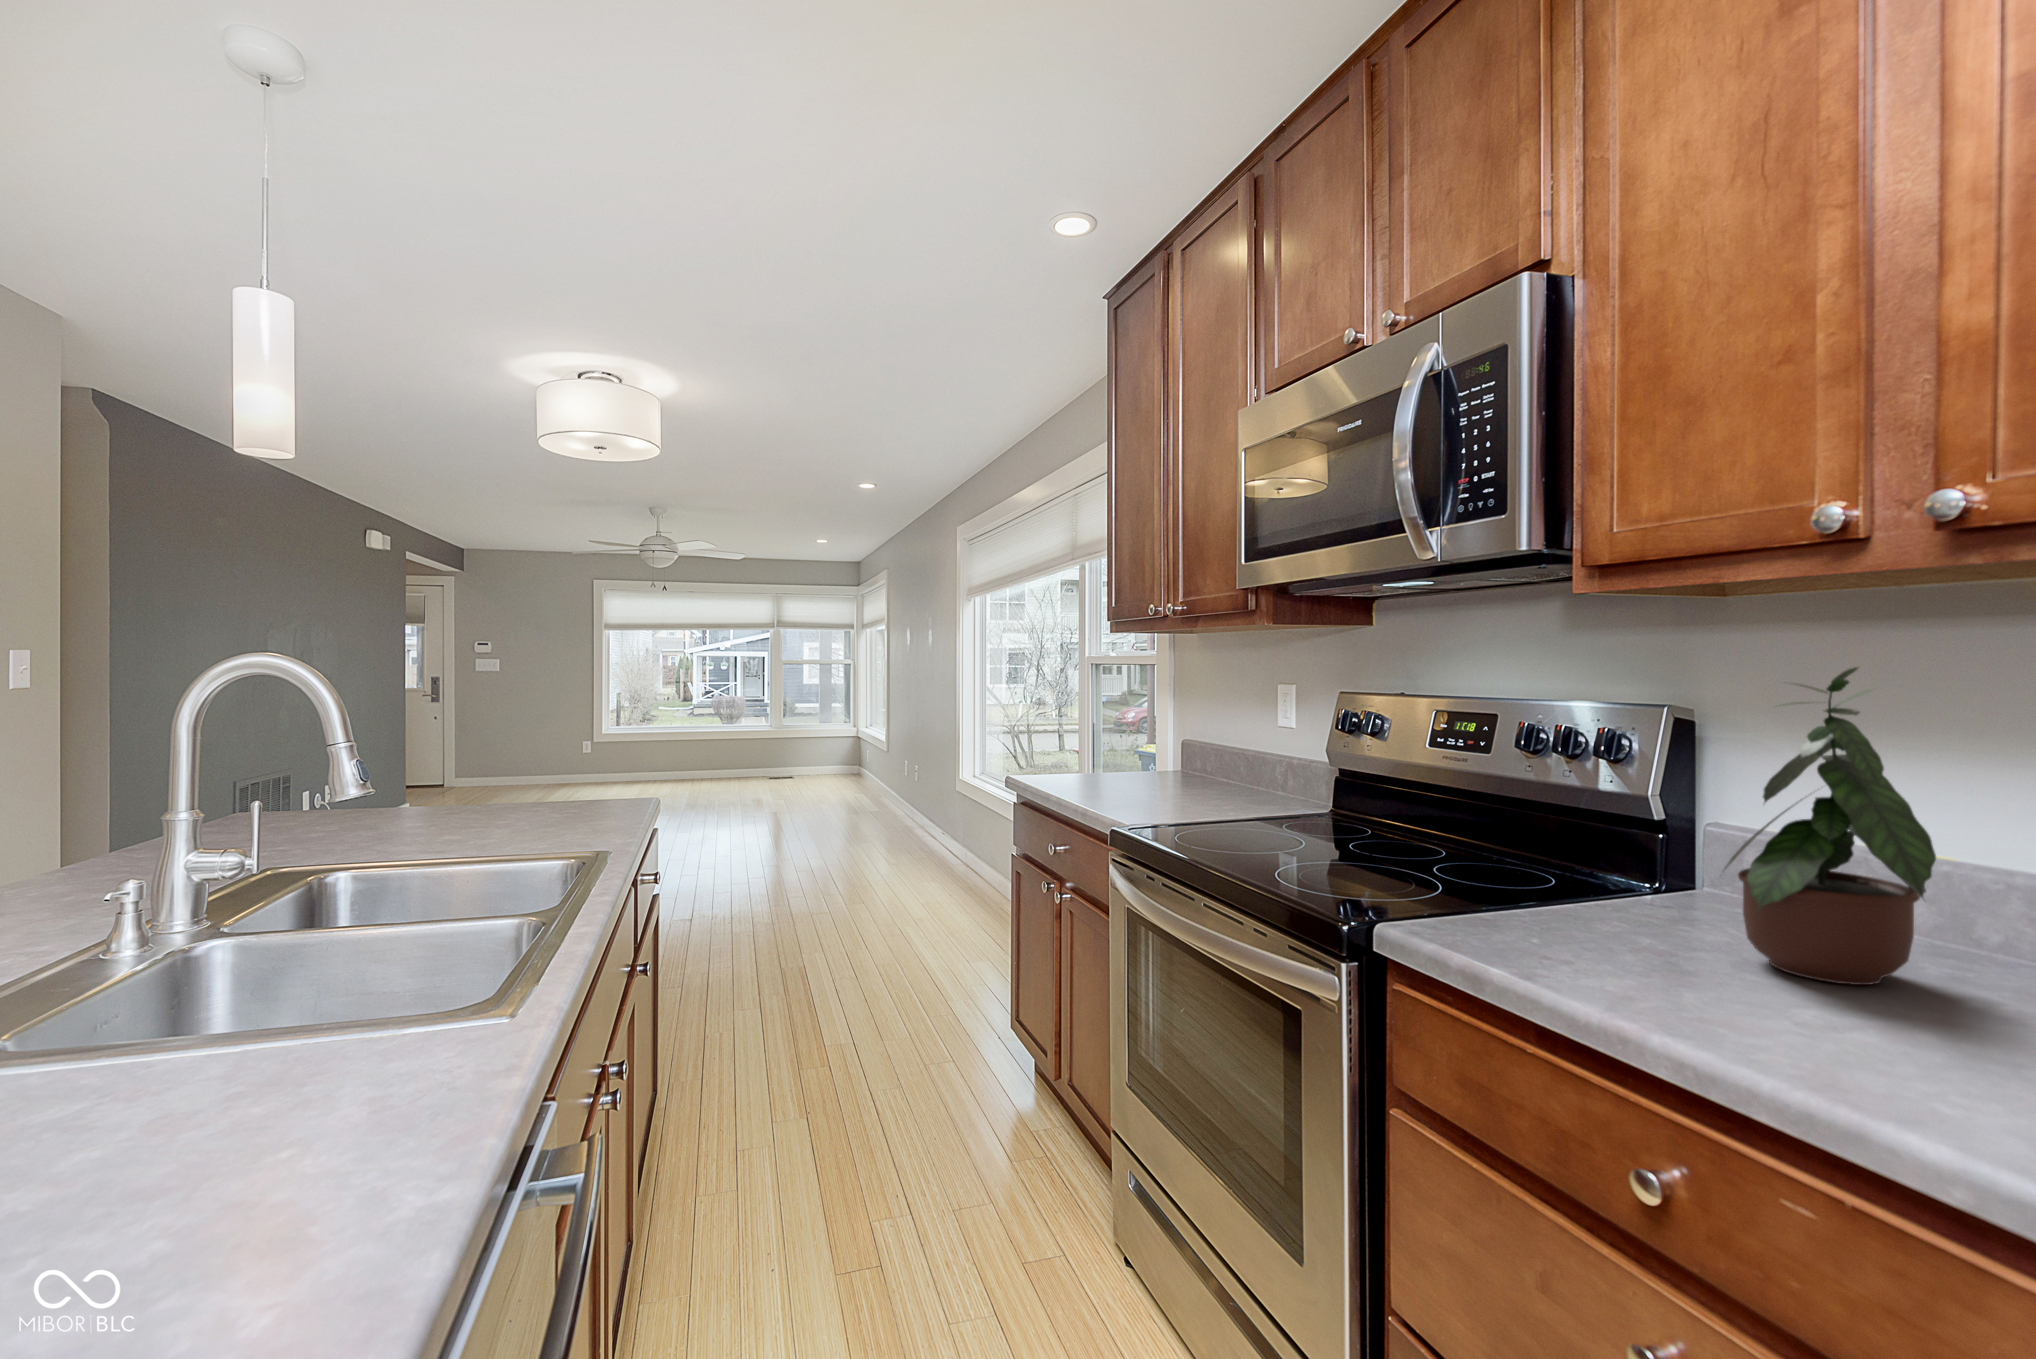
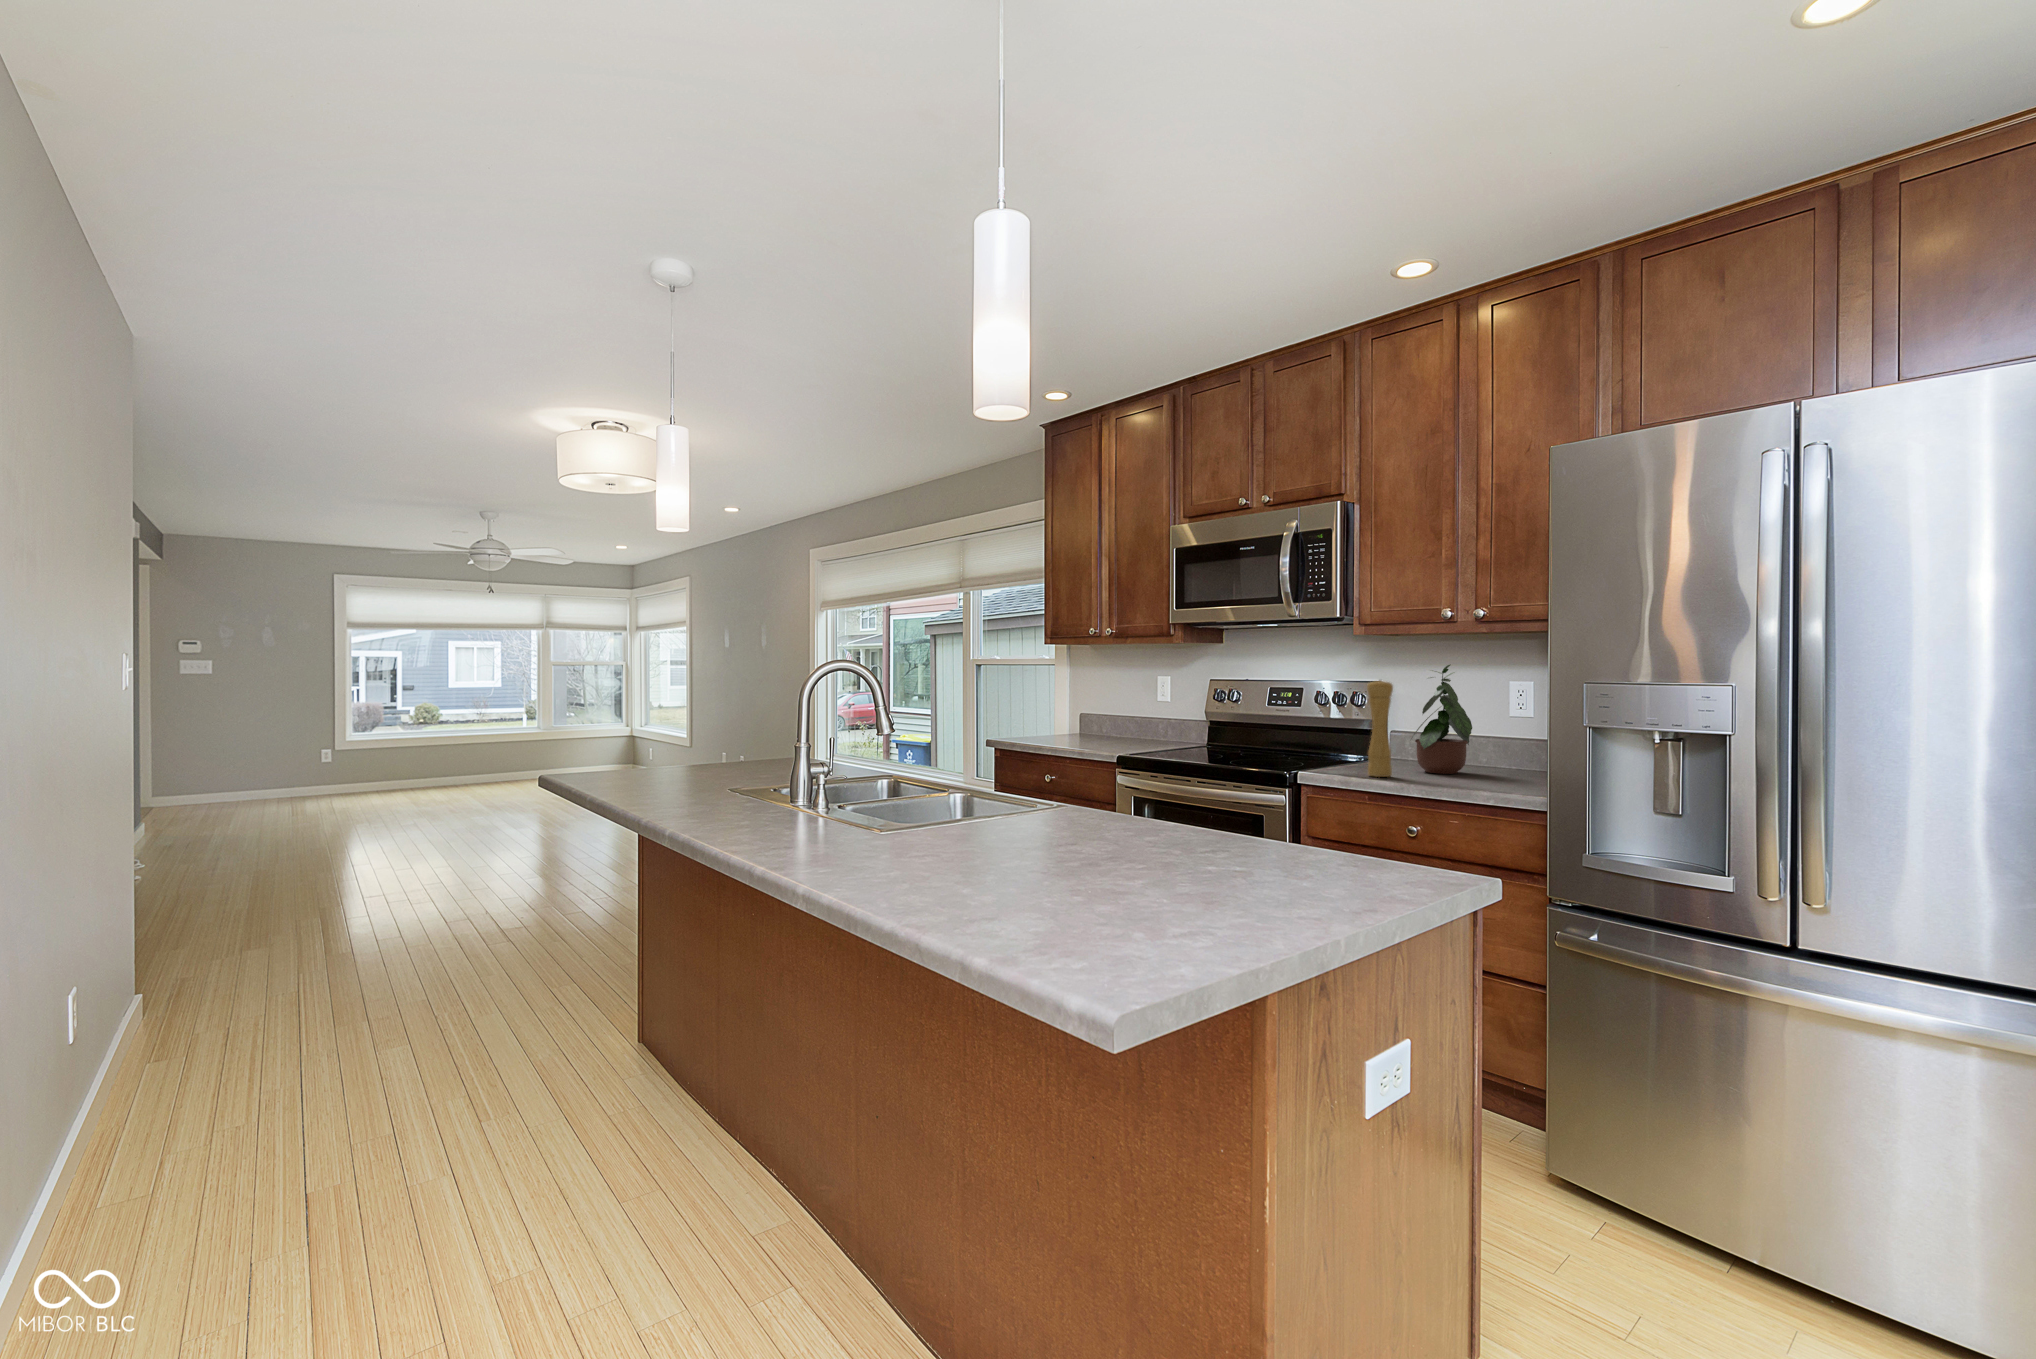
pepper mill: none [1565,710,1646,987] -> present [1367,680,1393,777]

